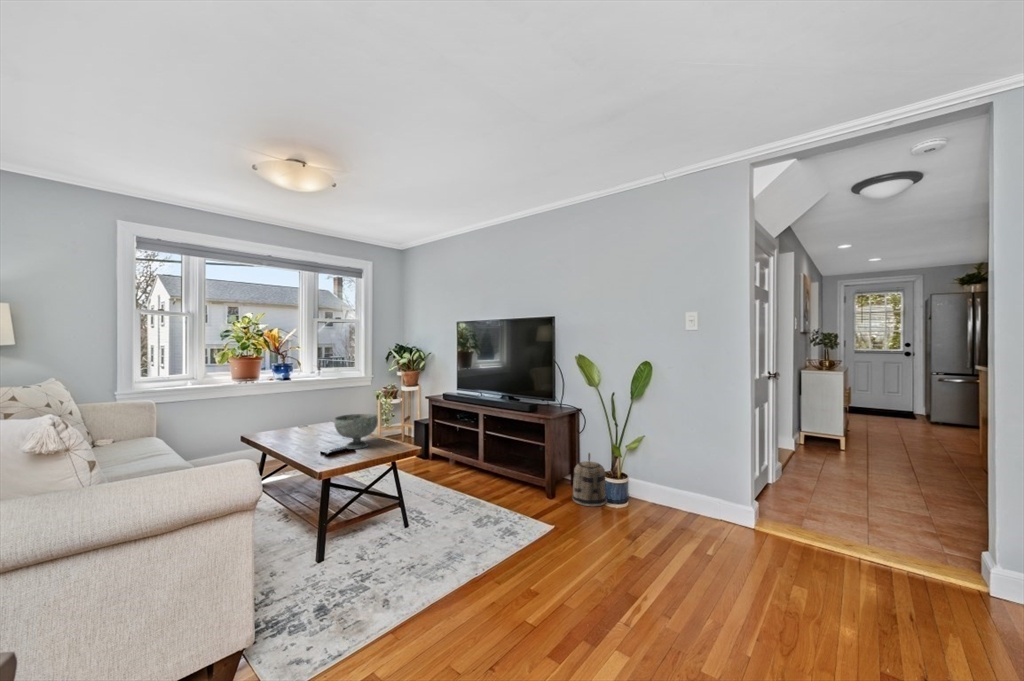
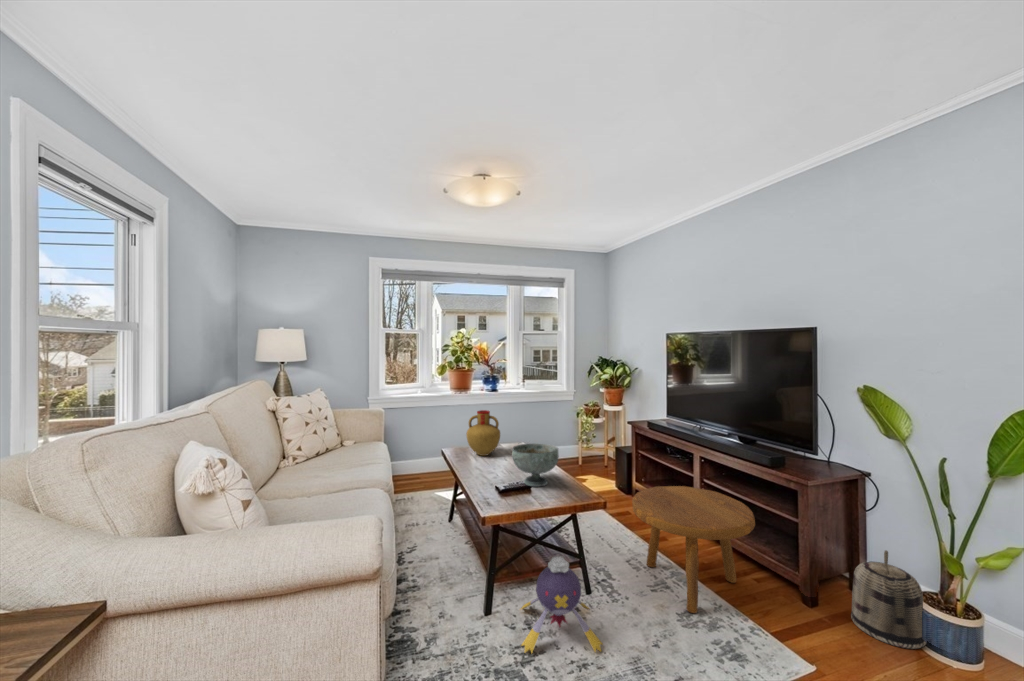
vase: none [276,392,313,435] -> present [466,410,500,456]
footstool: none [437,436,521,519] -> present [632,486,755,613]
plush toy: none [350,495,424,575] -> present [521,556,602,653]

